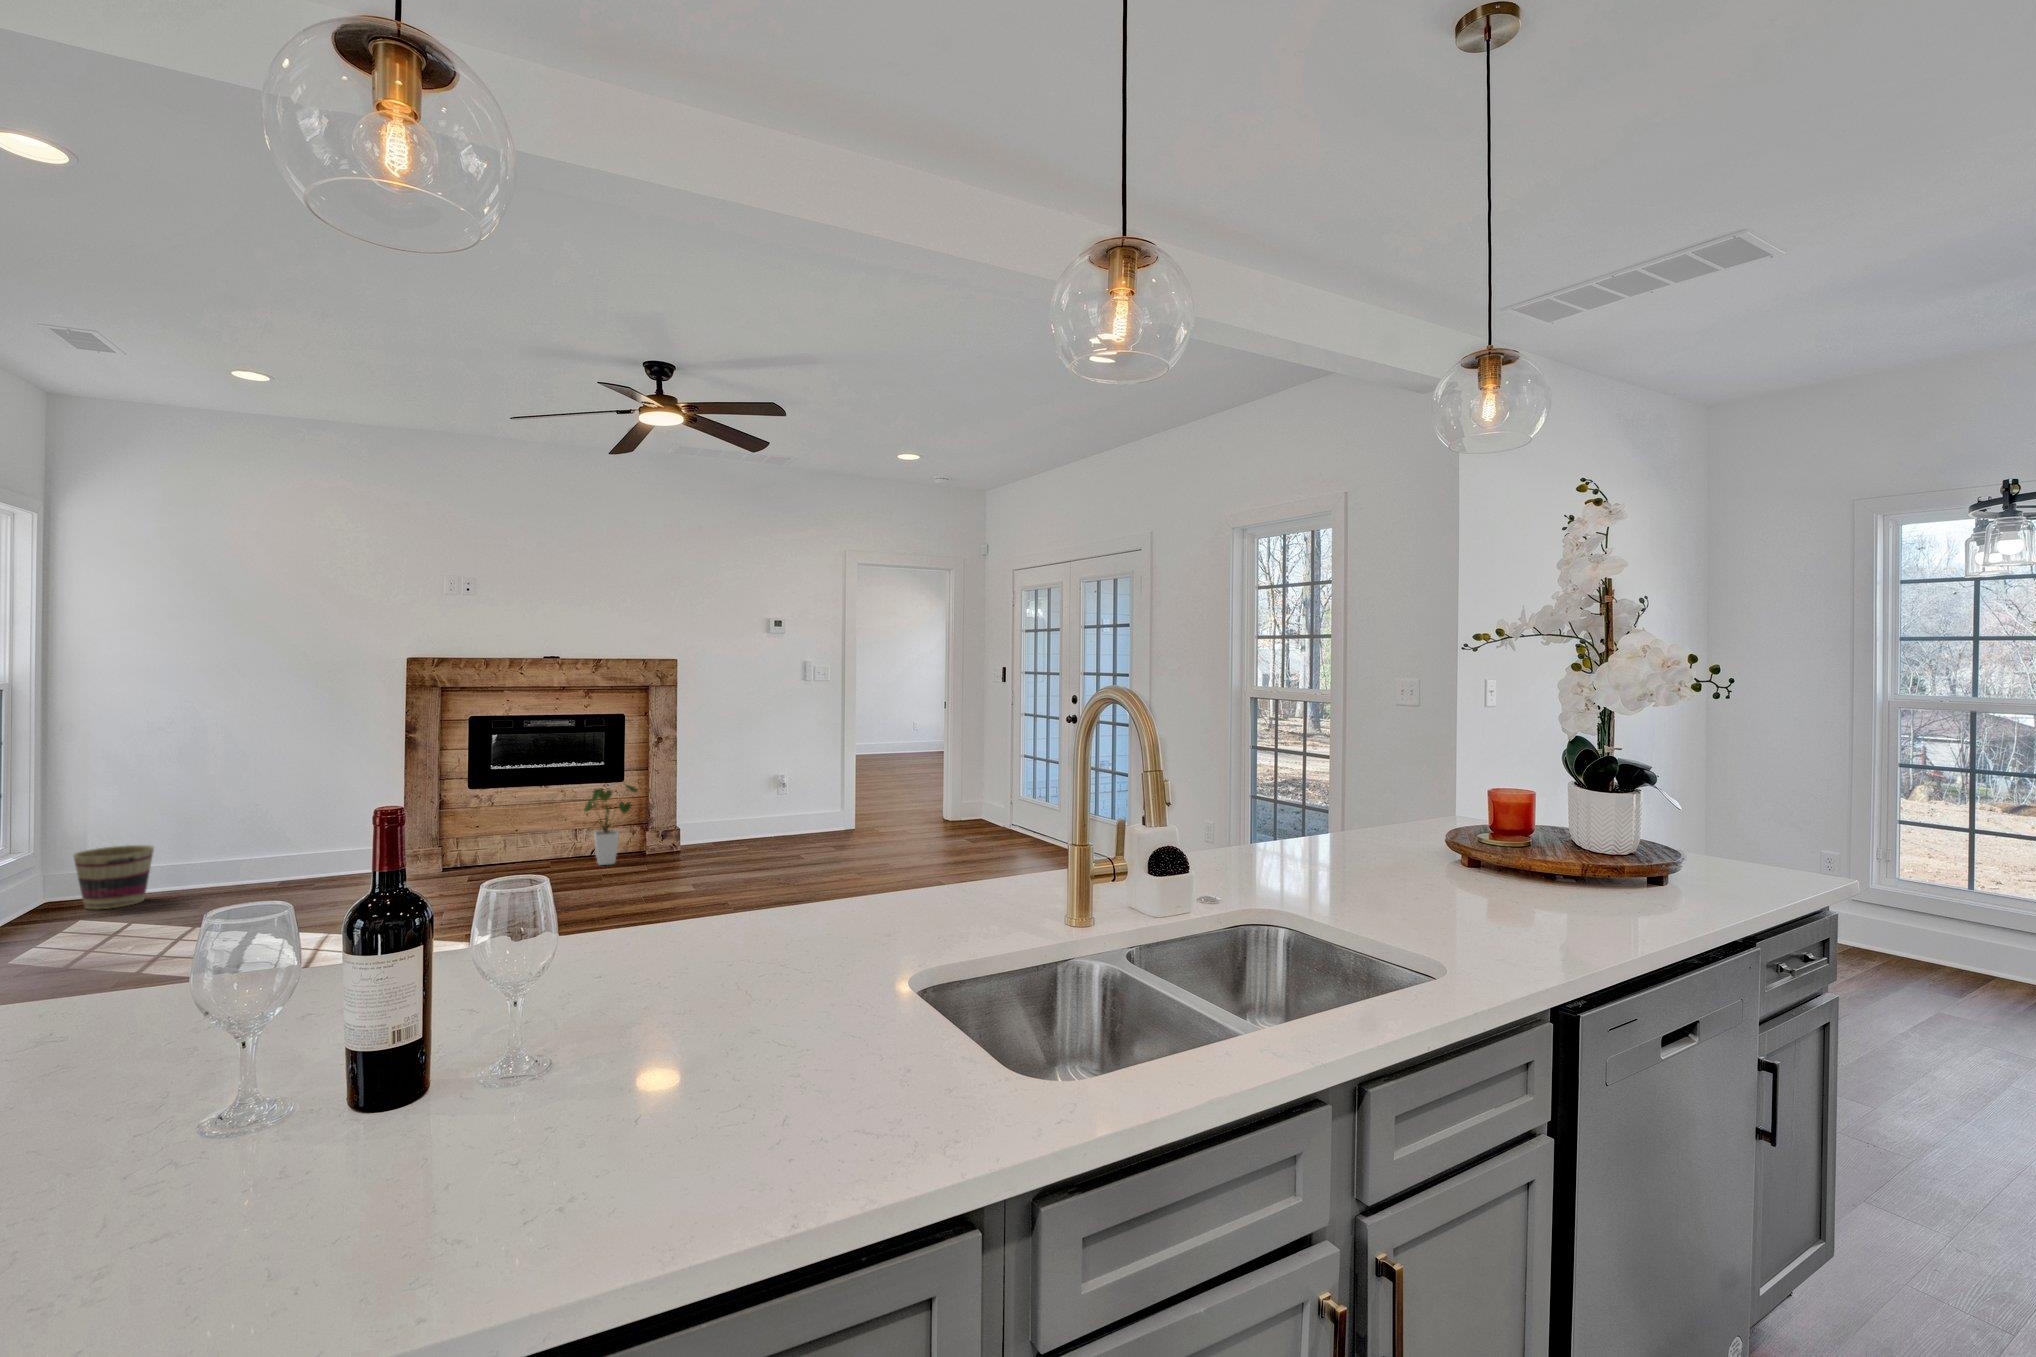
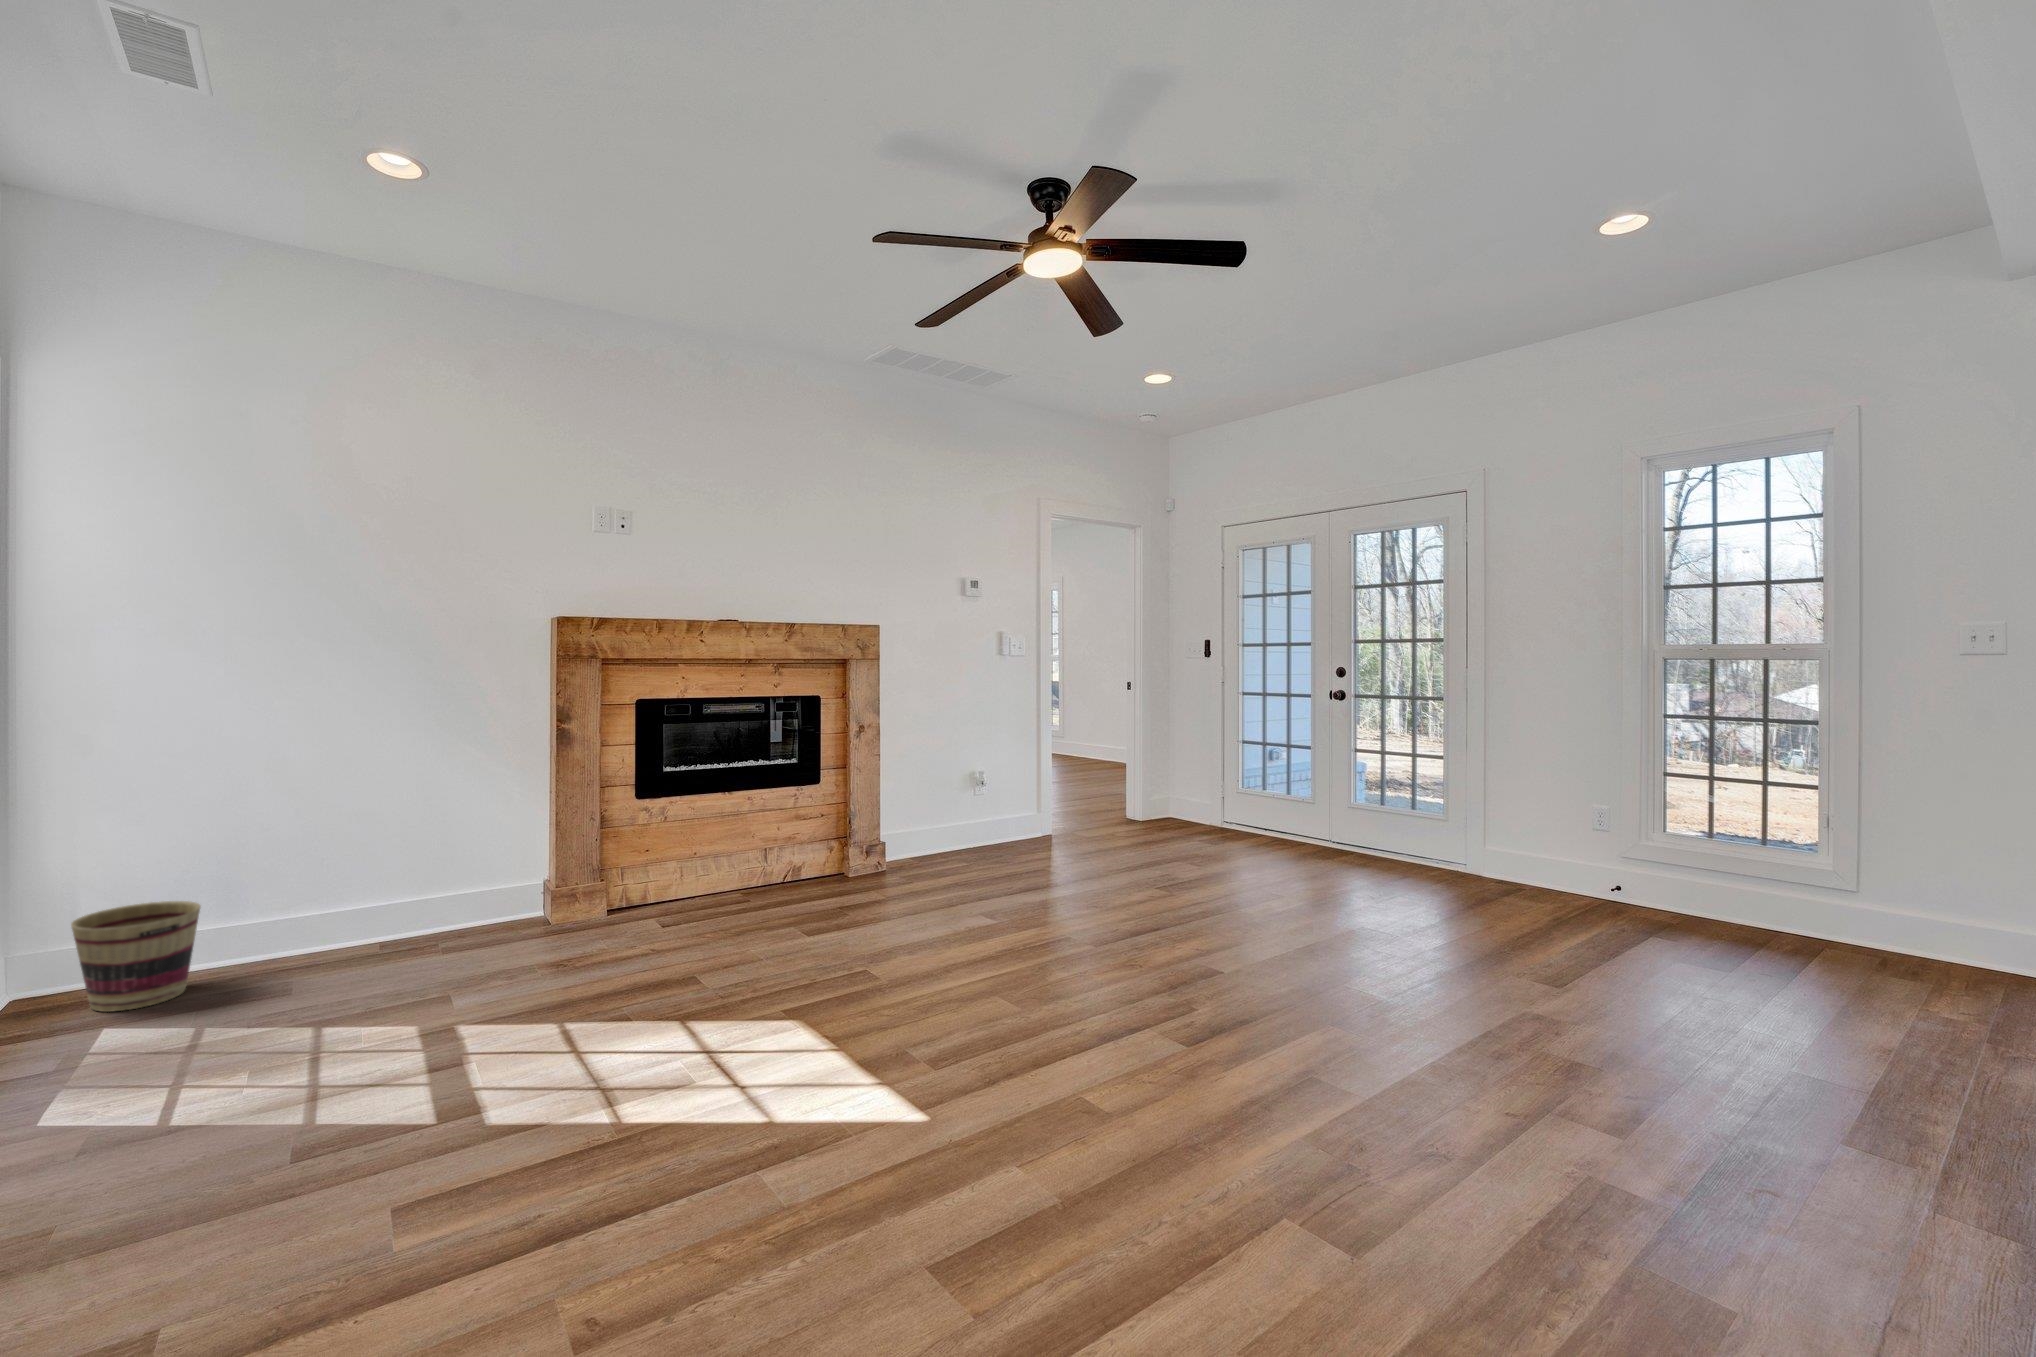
house plant: present [584,785,637,865] -> none [785,785,860,896]

